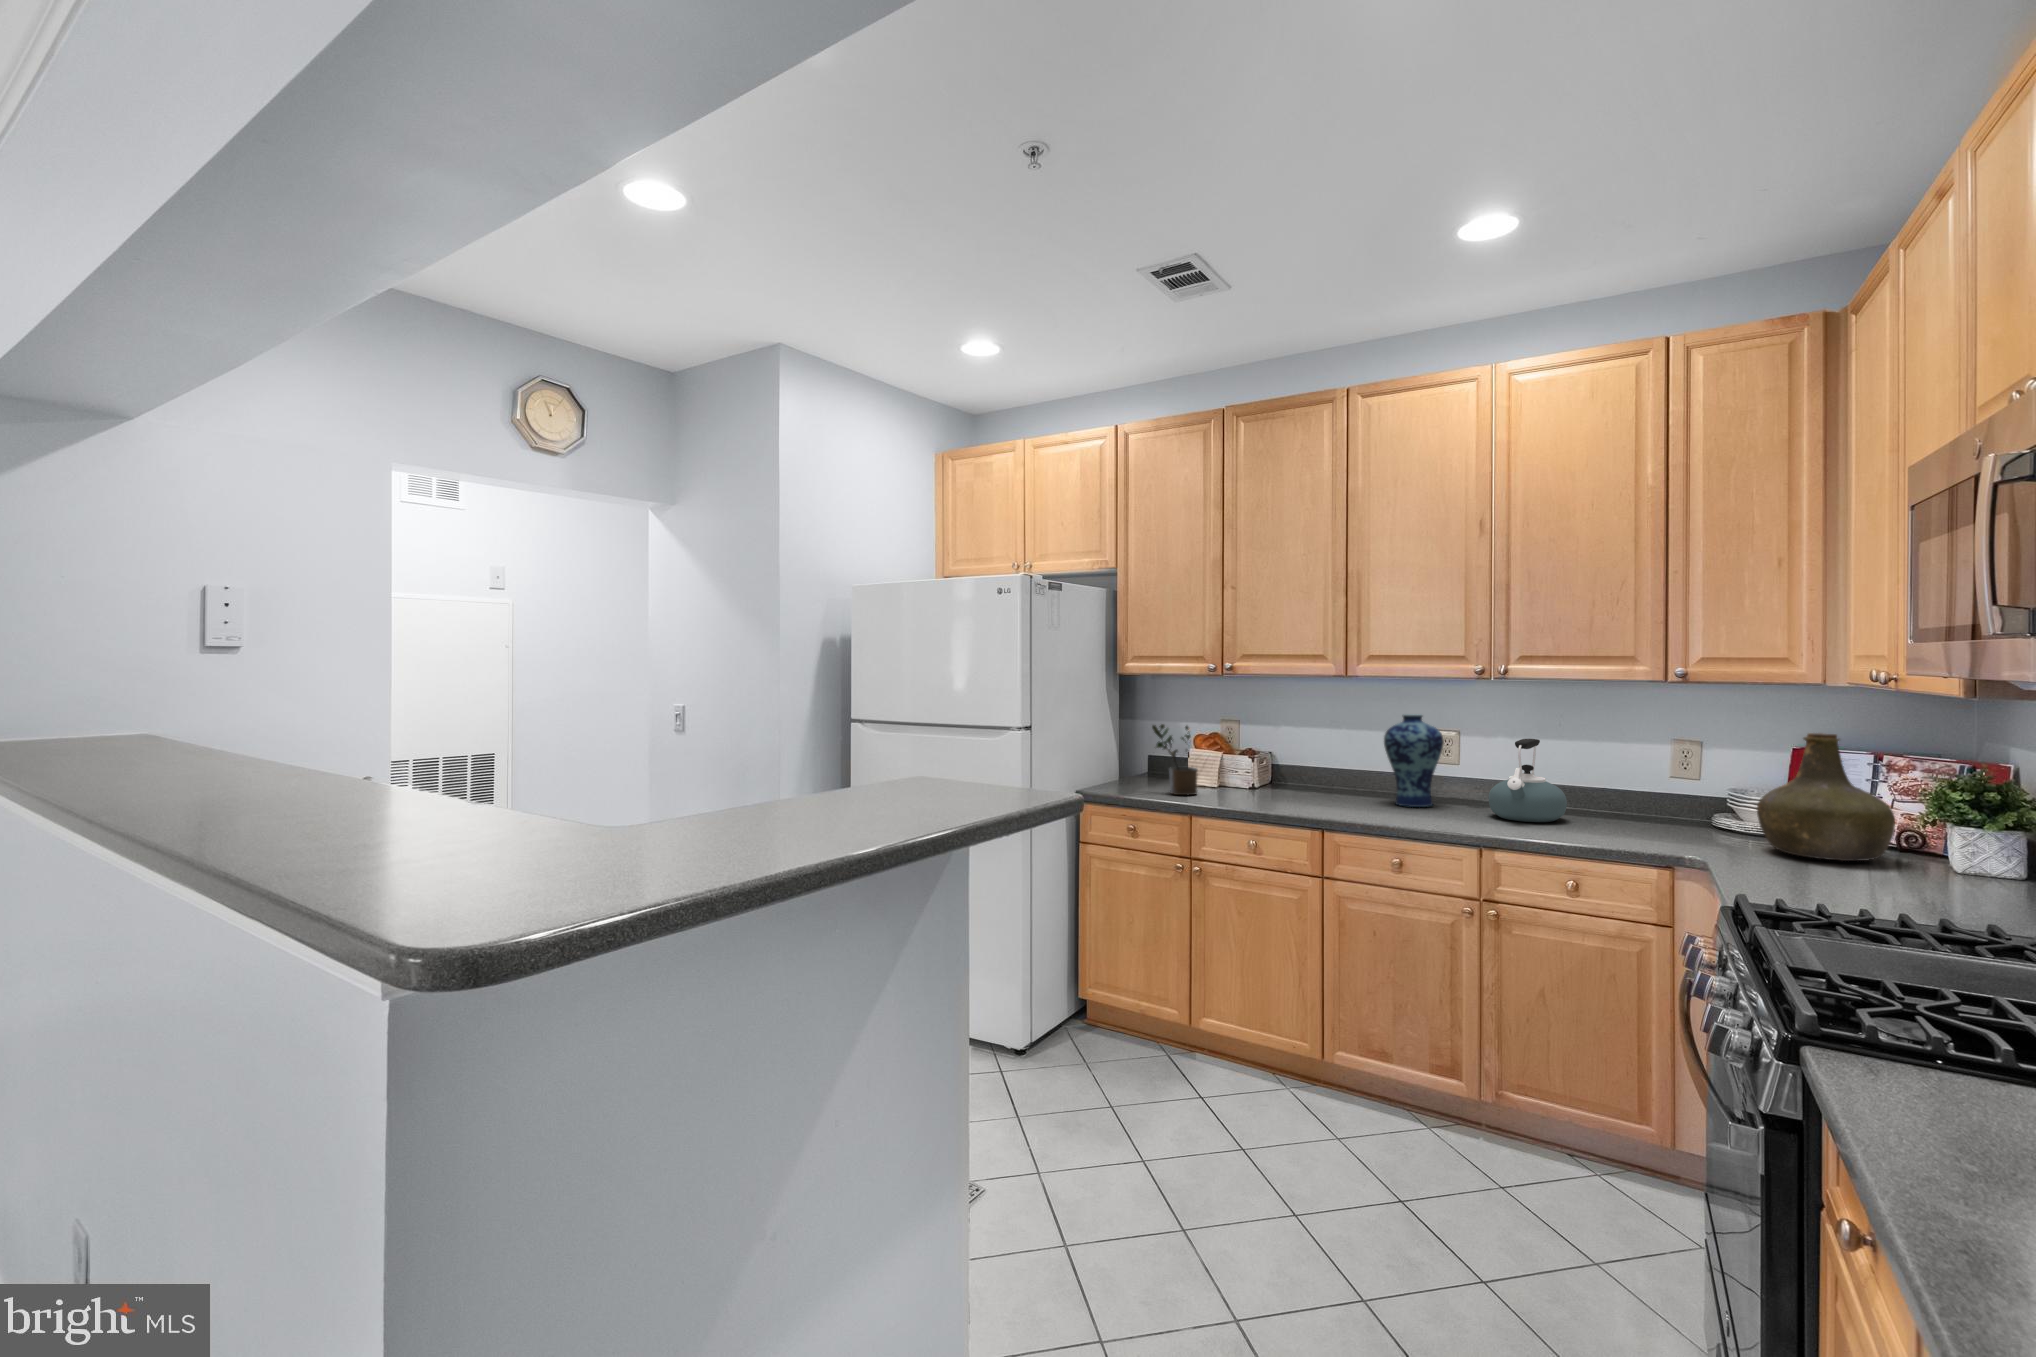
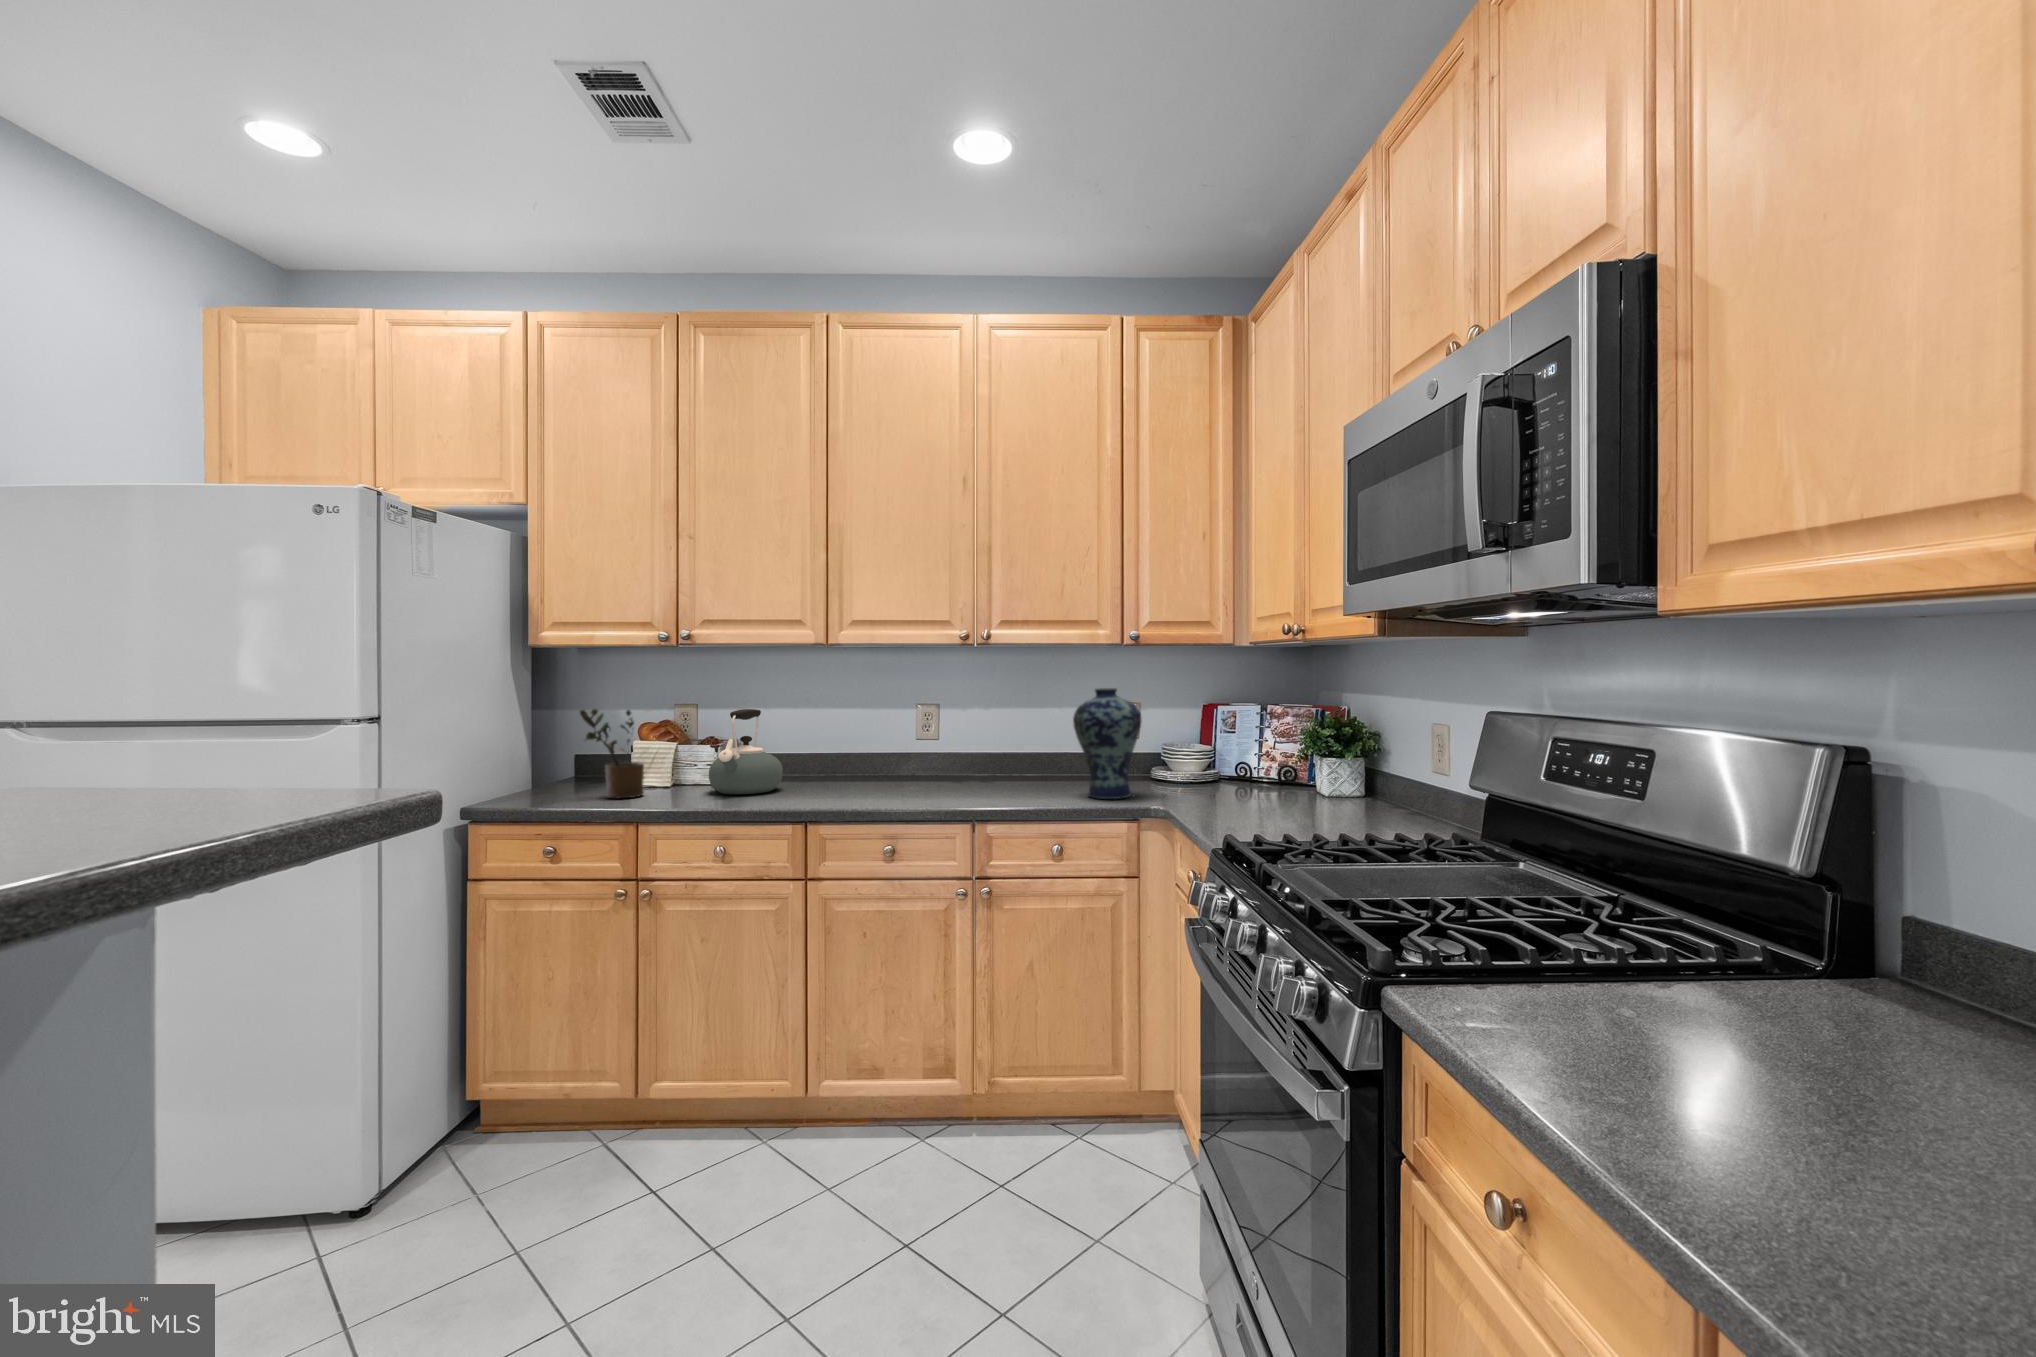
vase: present [1384,715,1444,807] -> present [1073,688,1141,799]
bottle: present [1757,733,1895,861] -> none [1195,687,1290,797]
kettle: present [1488,739,1567,822] -> present [709,709,783,794]

